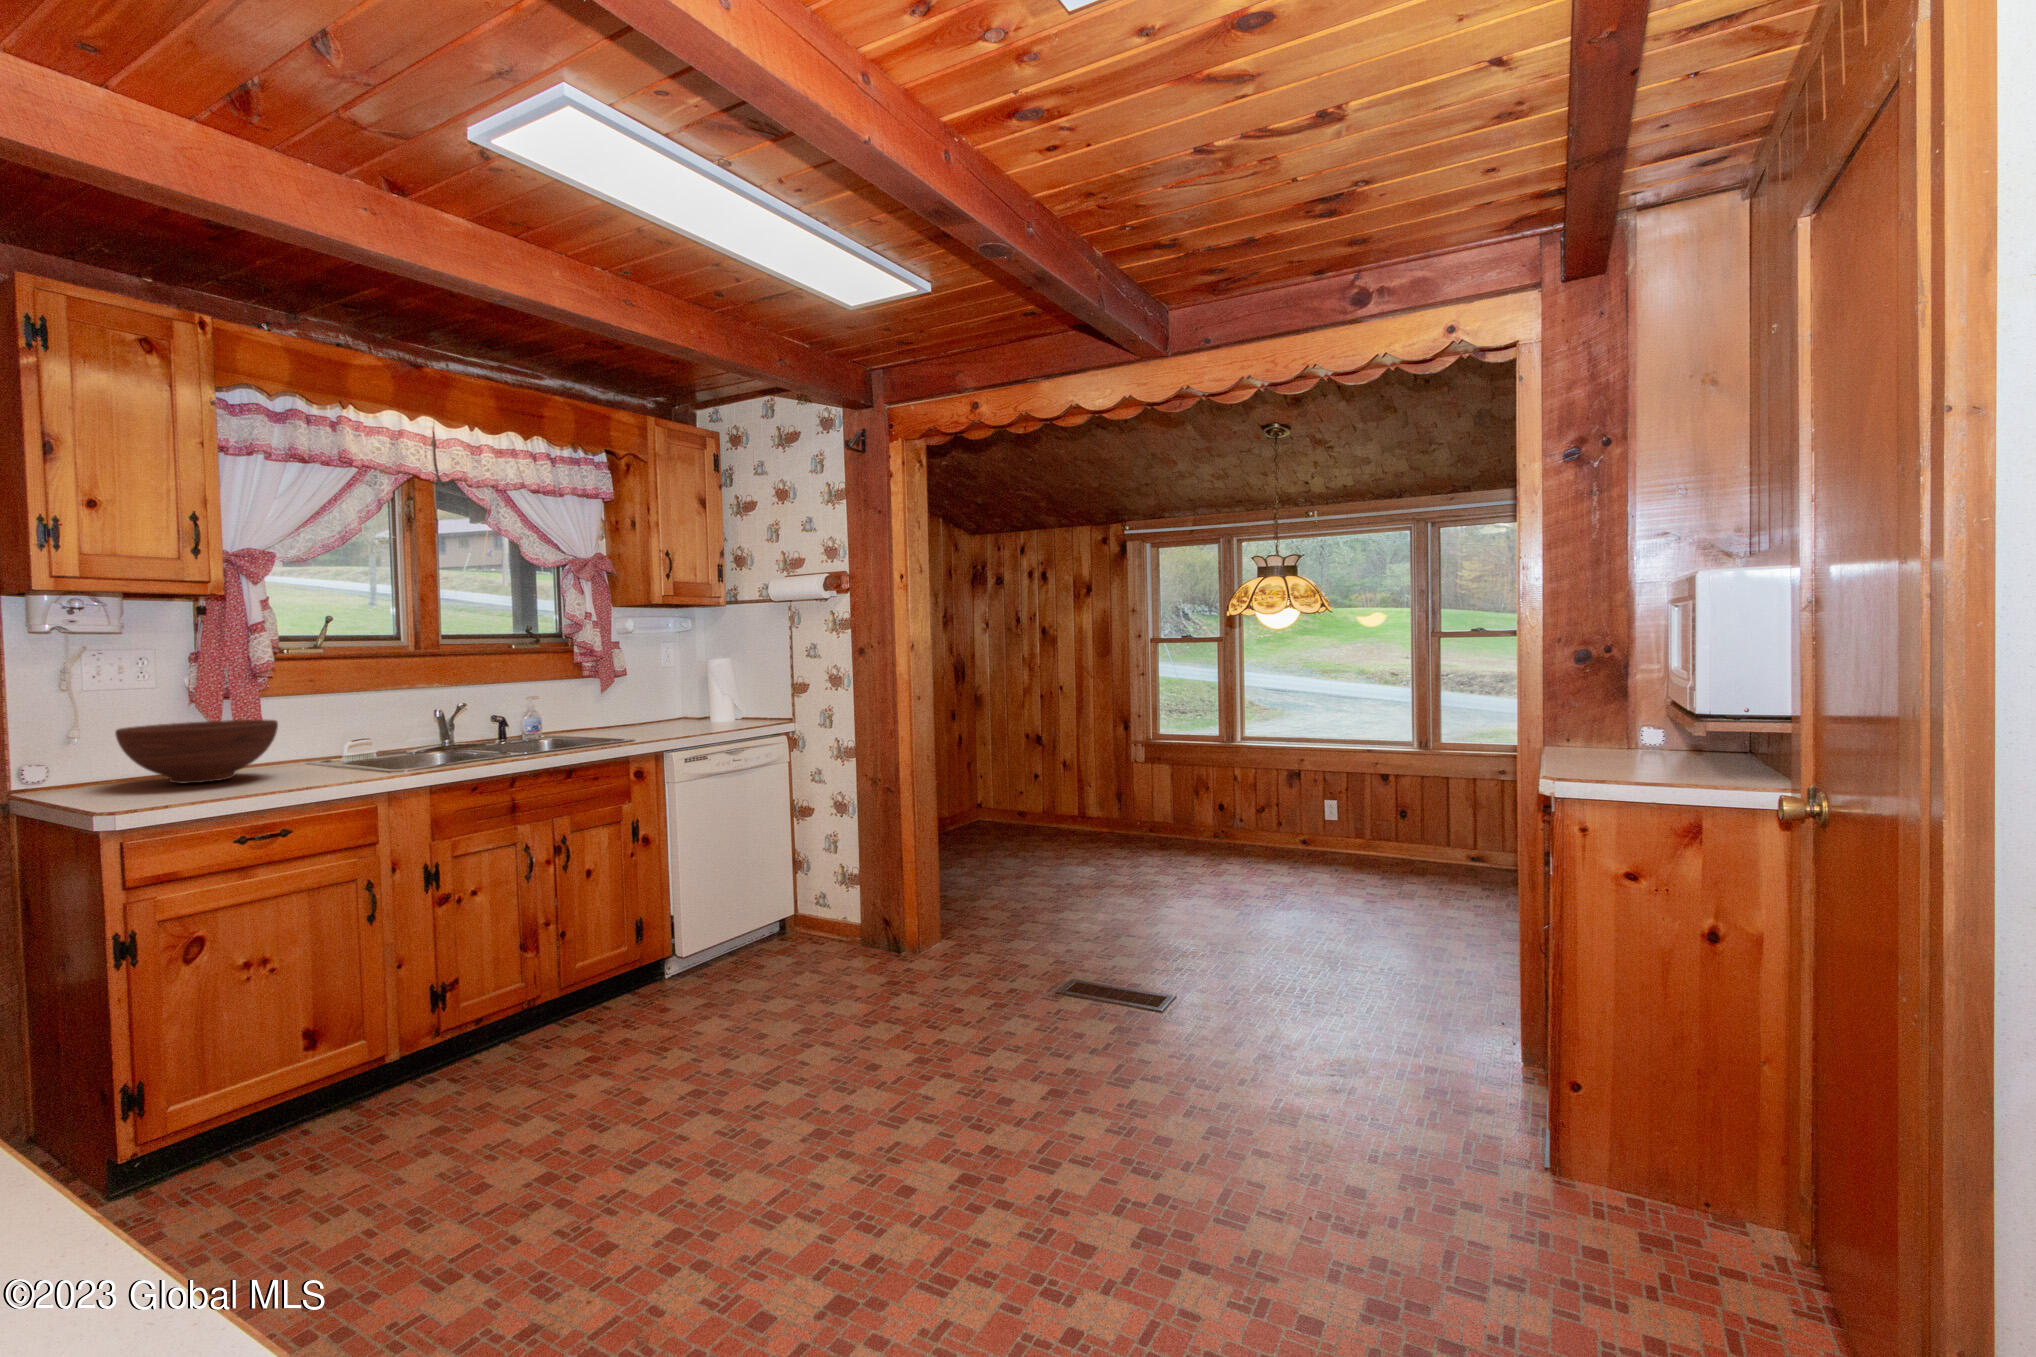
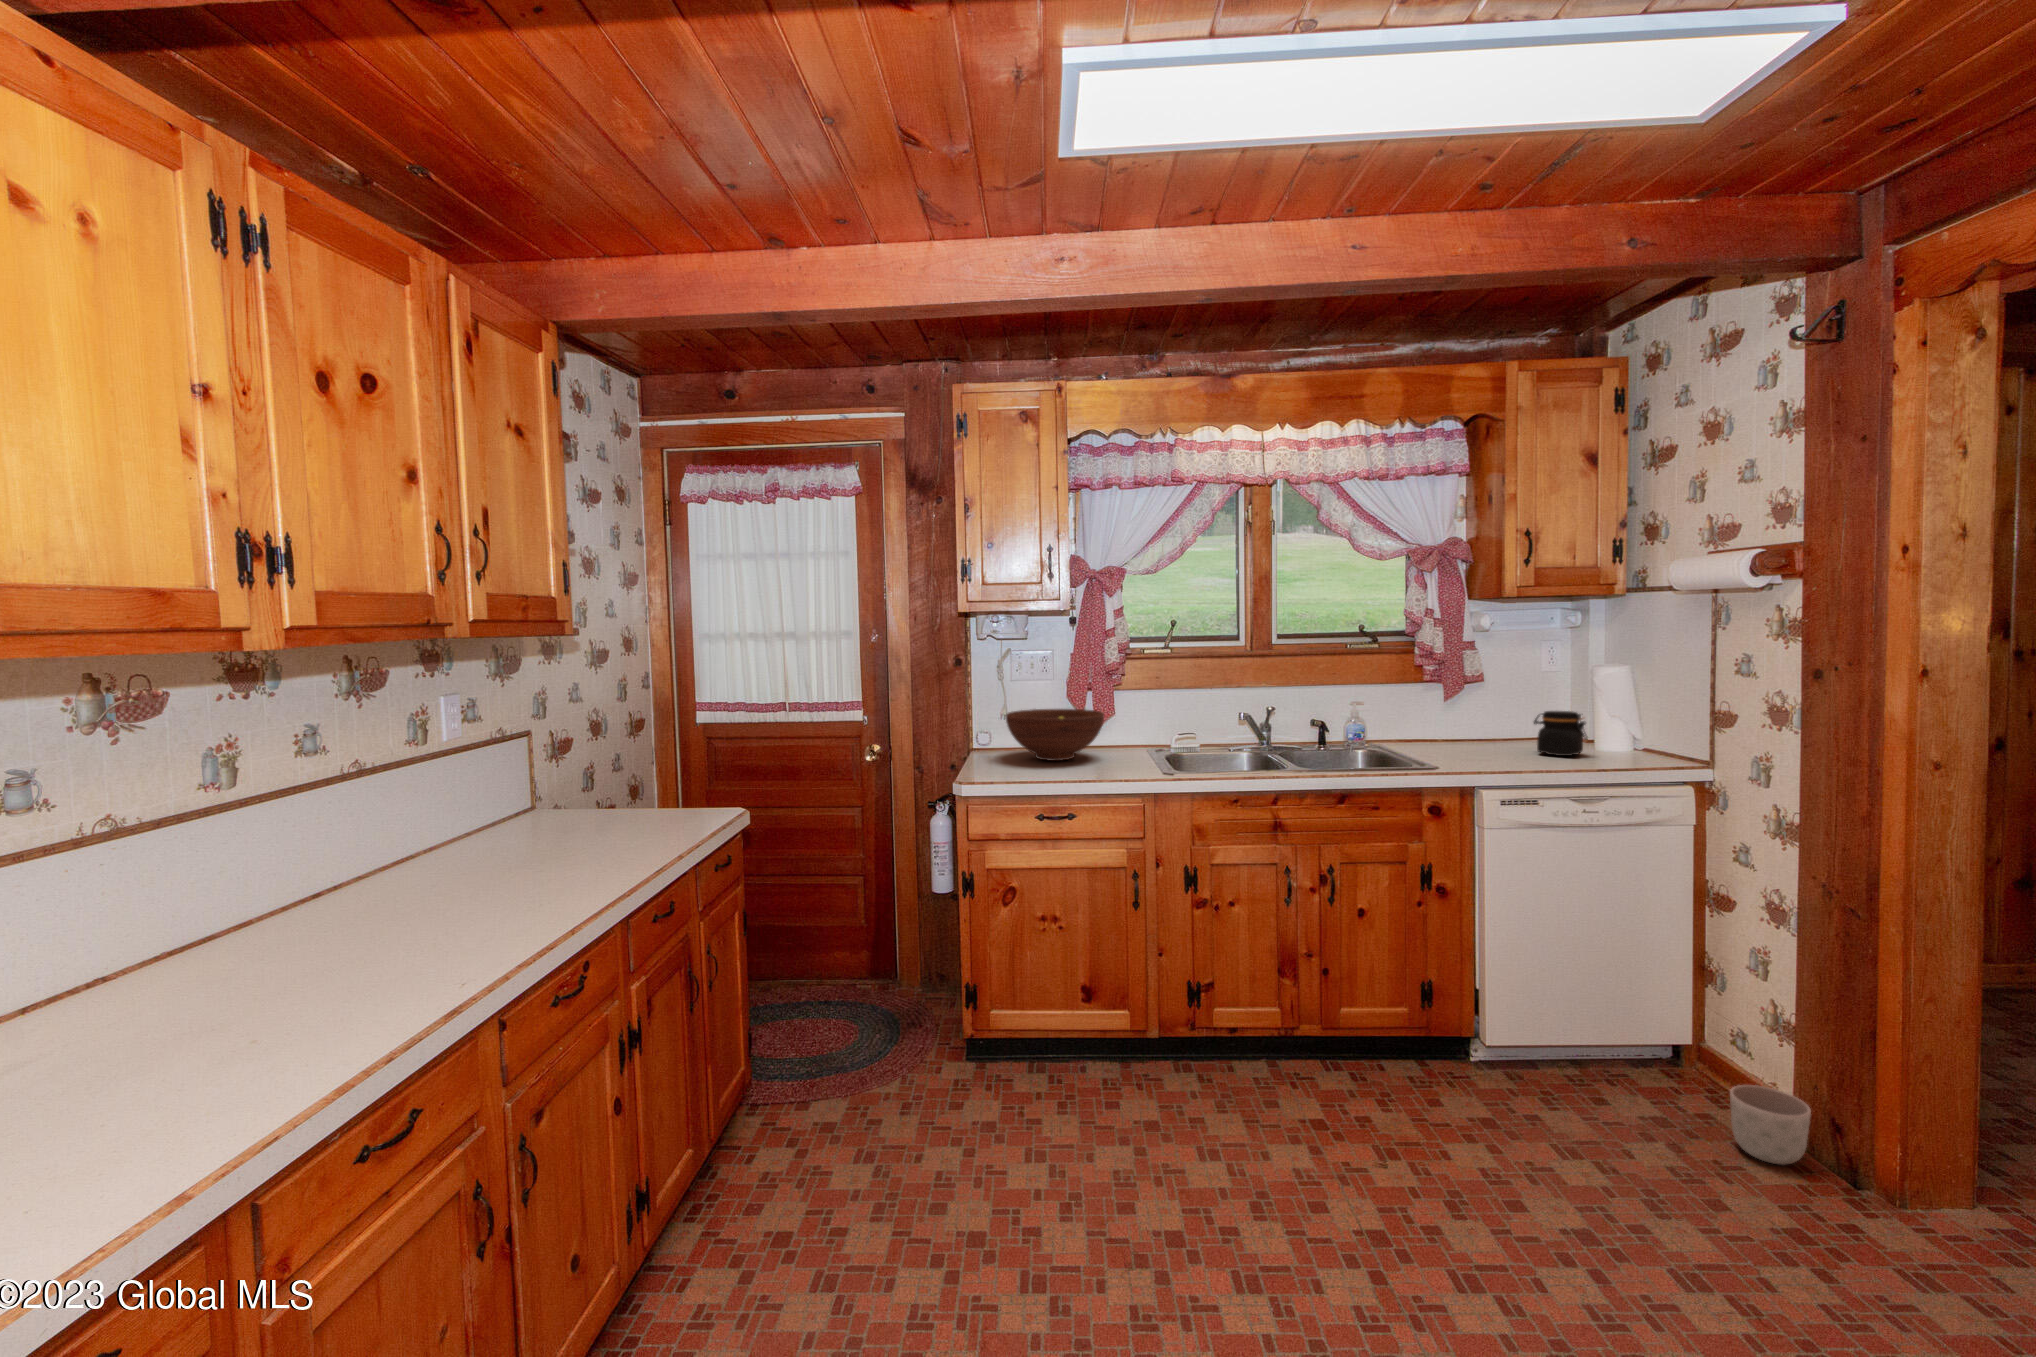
jar: none [673,693,712,728] -> present [1534,711,1587,756]
planter: none [838,915,879,960] -> present [1730,1085,1811,1165]

